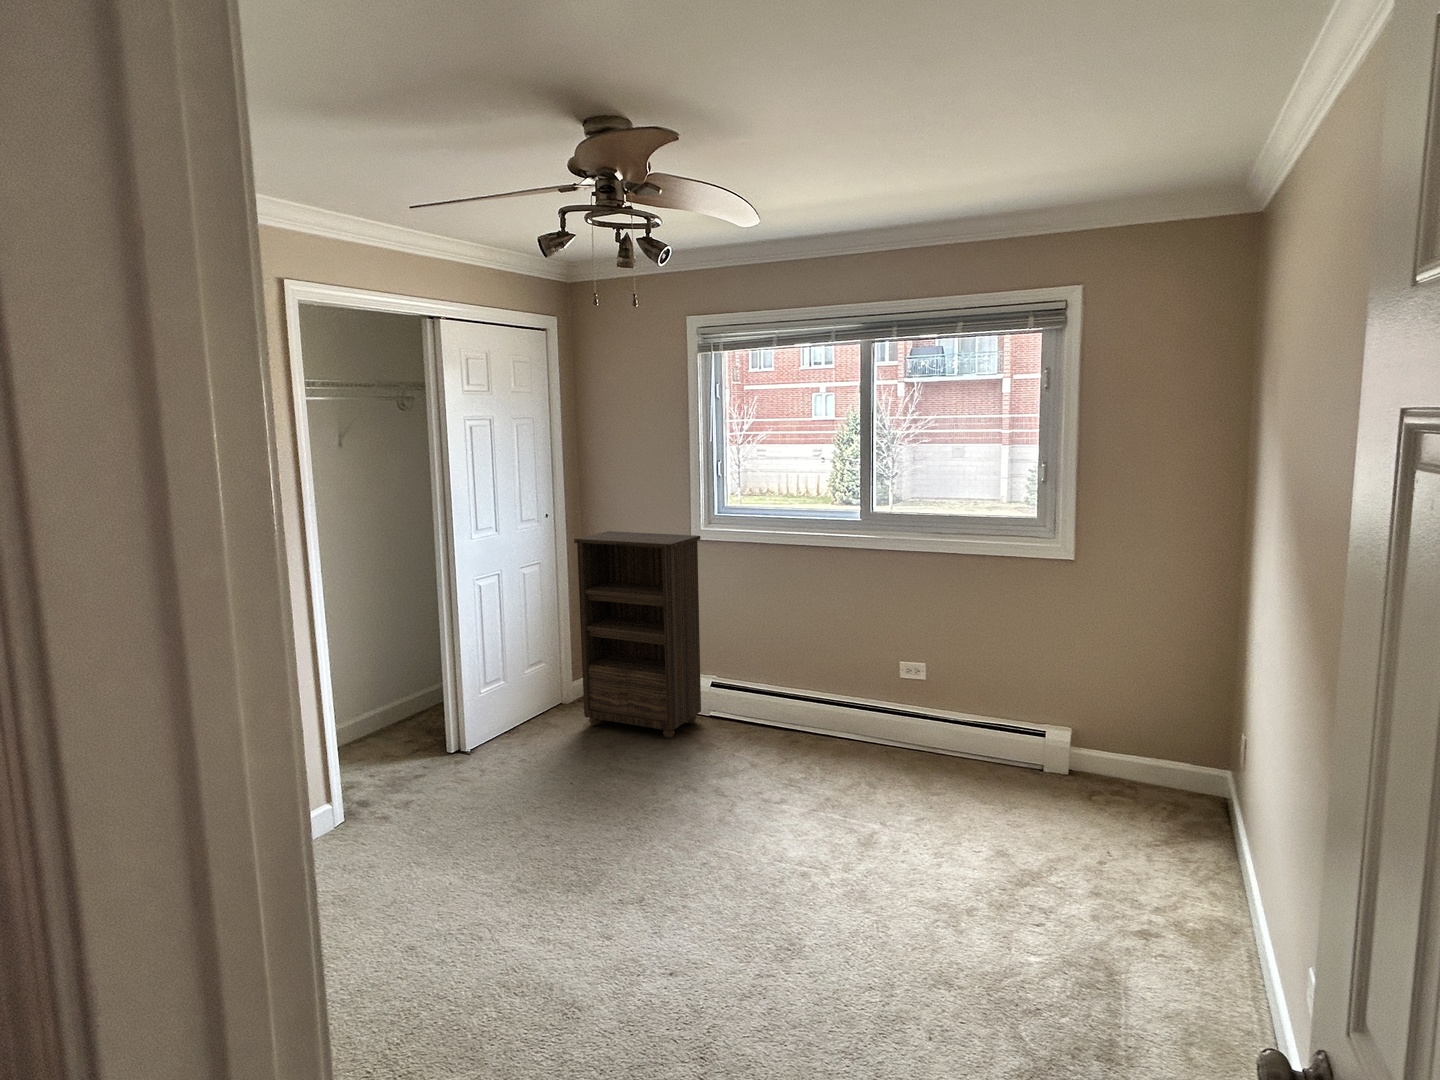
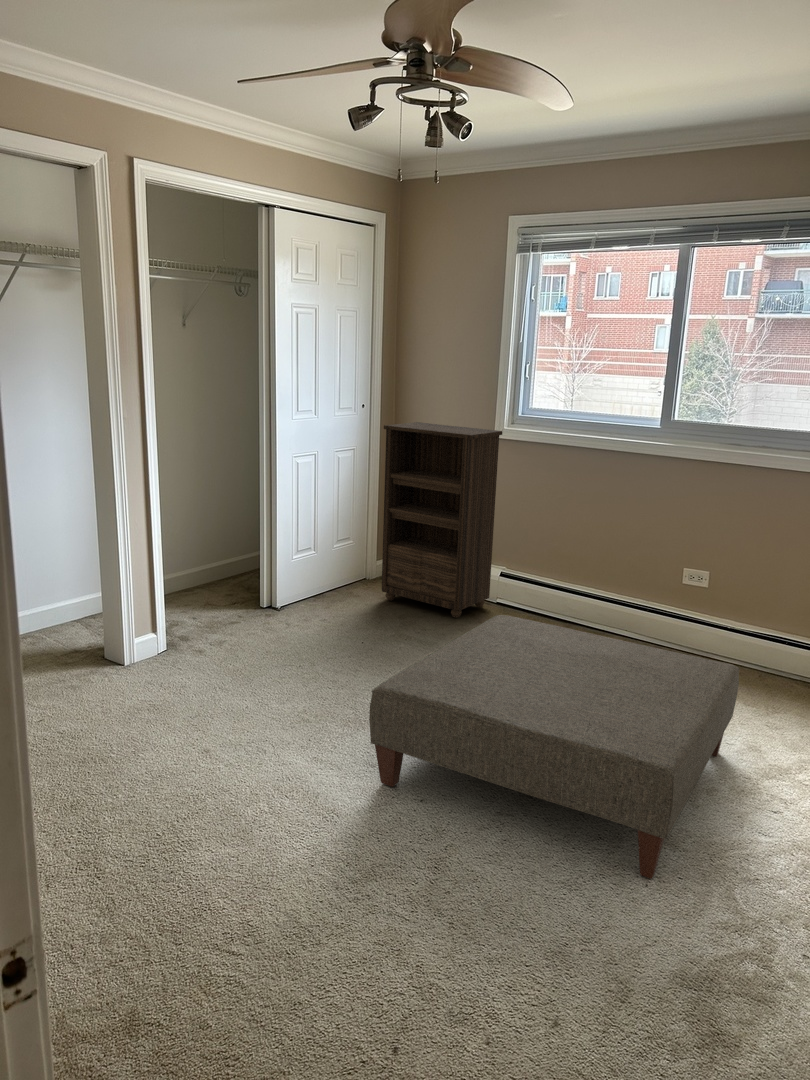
ottoman: none [605,739,979,1030] -> present [369,615,740,879]

